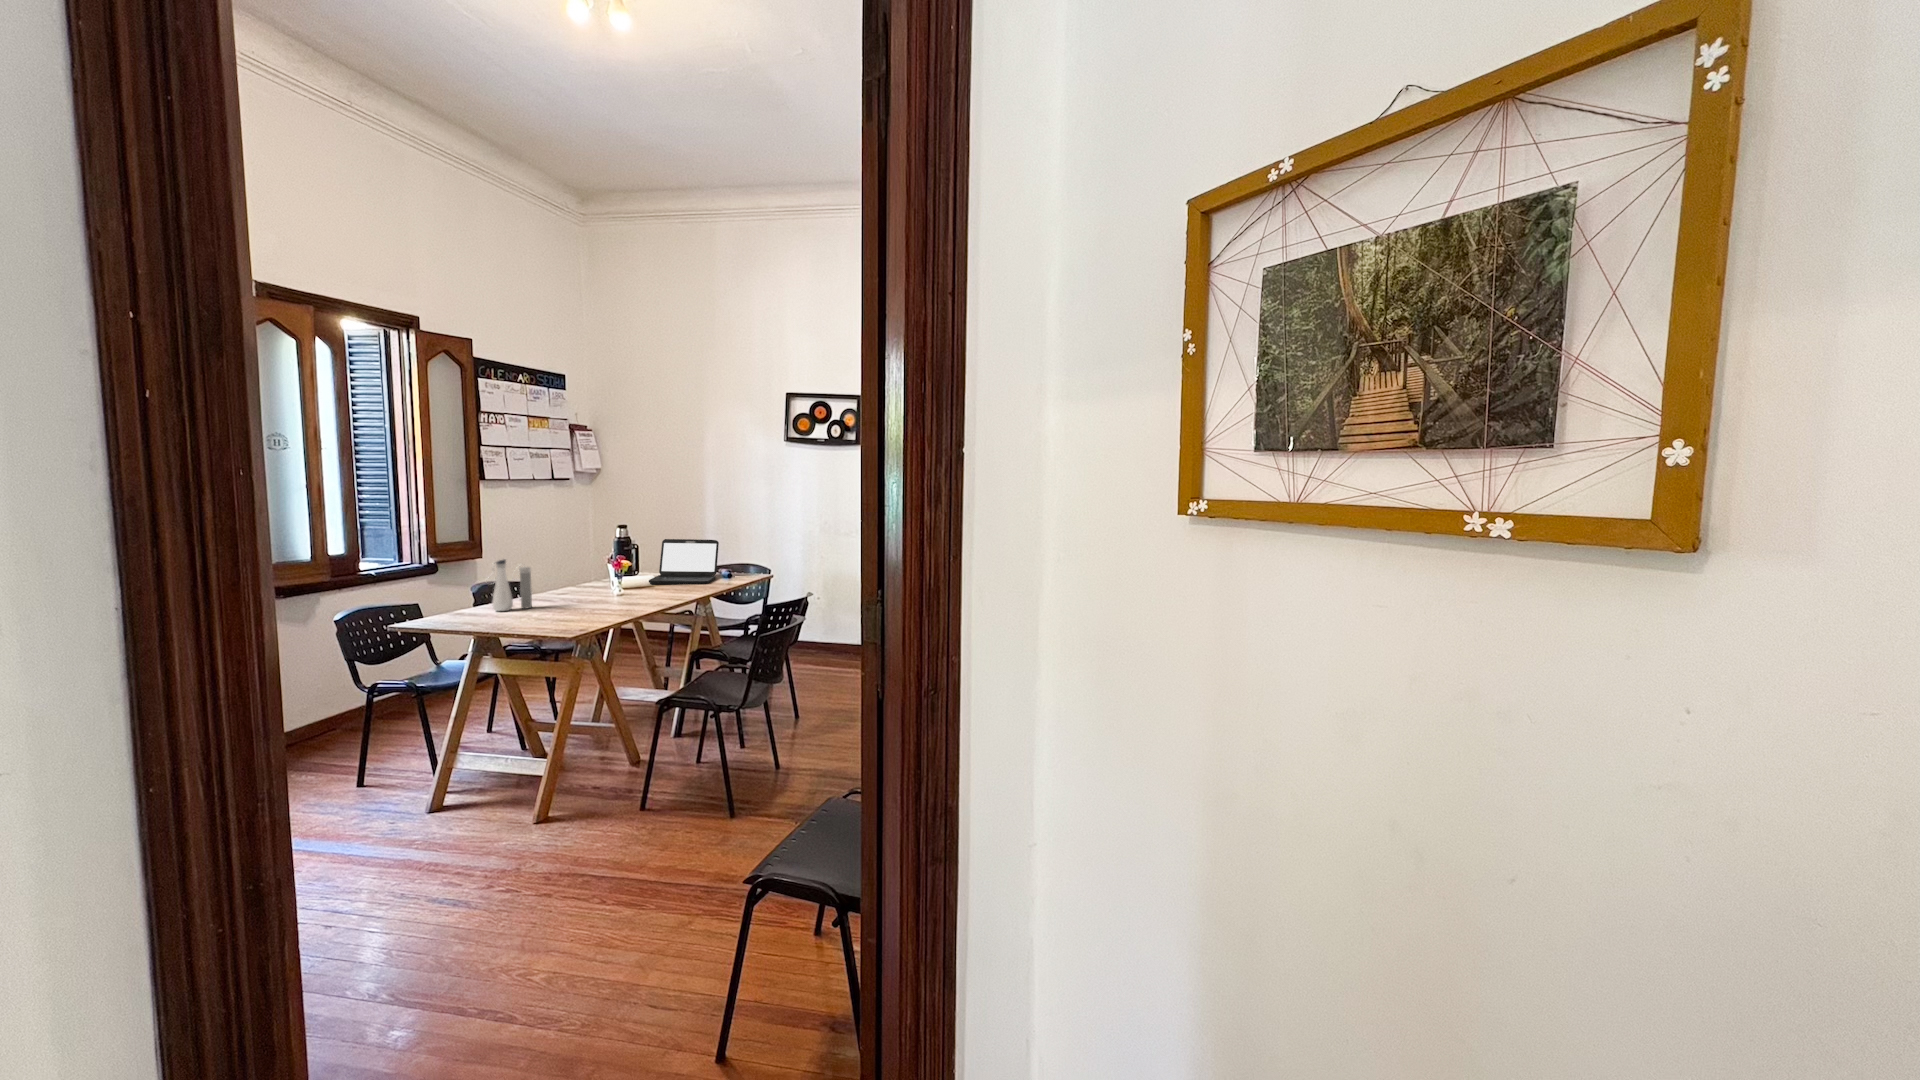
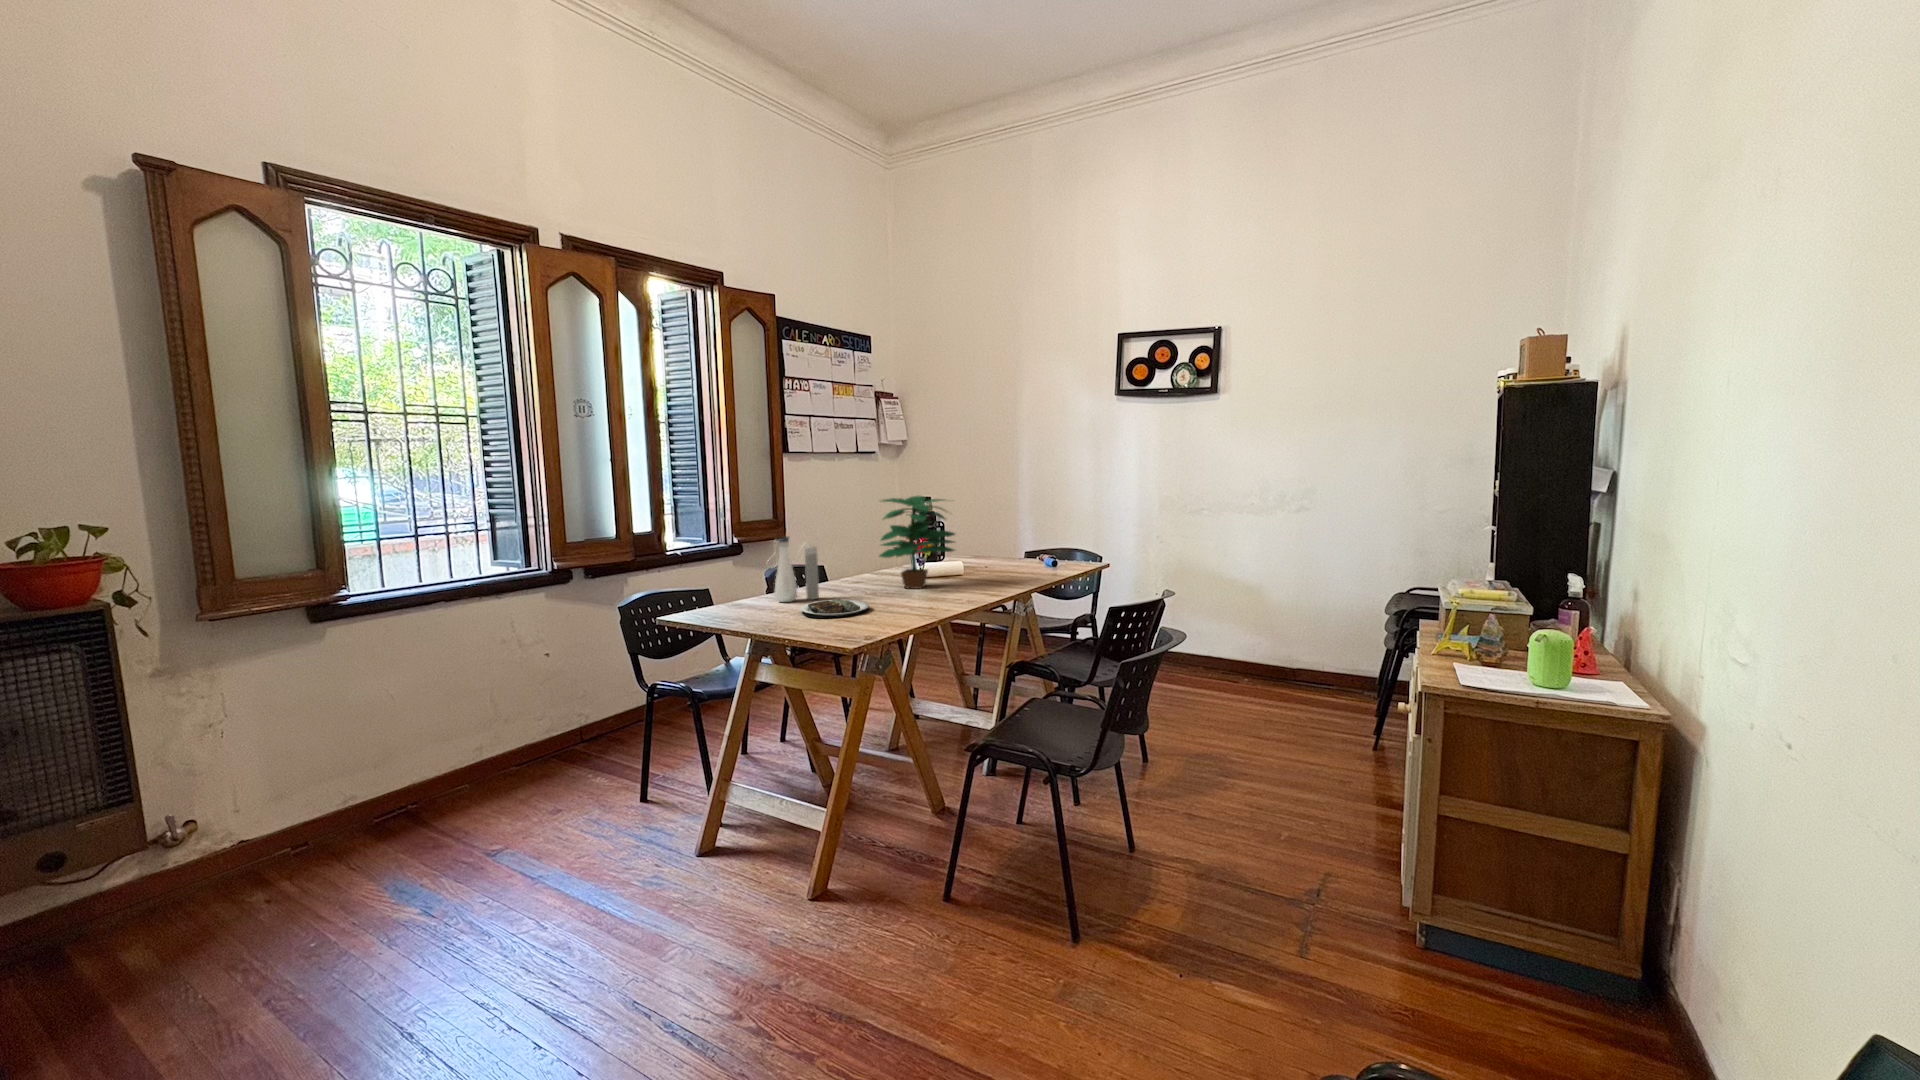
potted plant: none [582,525,649,598] -> present [880,496,955,589]
laptop: present [649,539,719,584] -> none [955,516,1040,575]
plate: none [516,606,583,621] -> present [801,598,869,618]

